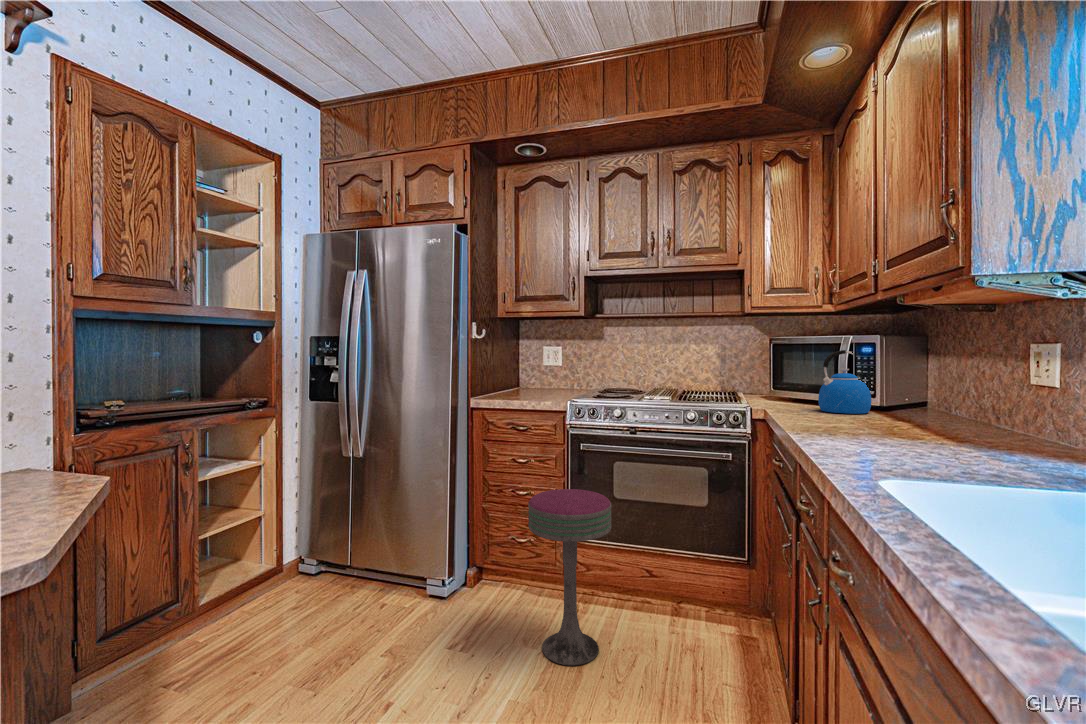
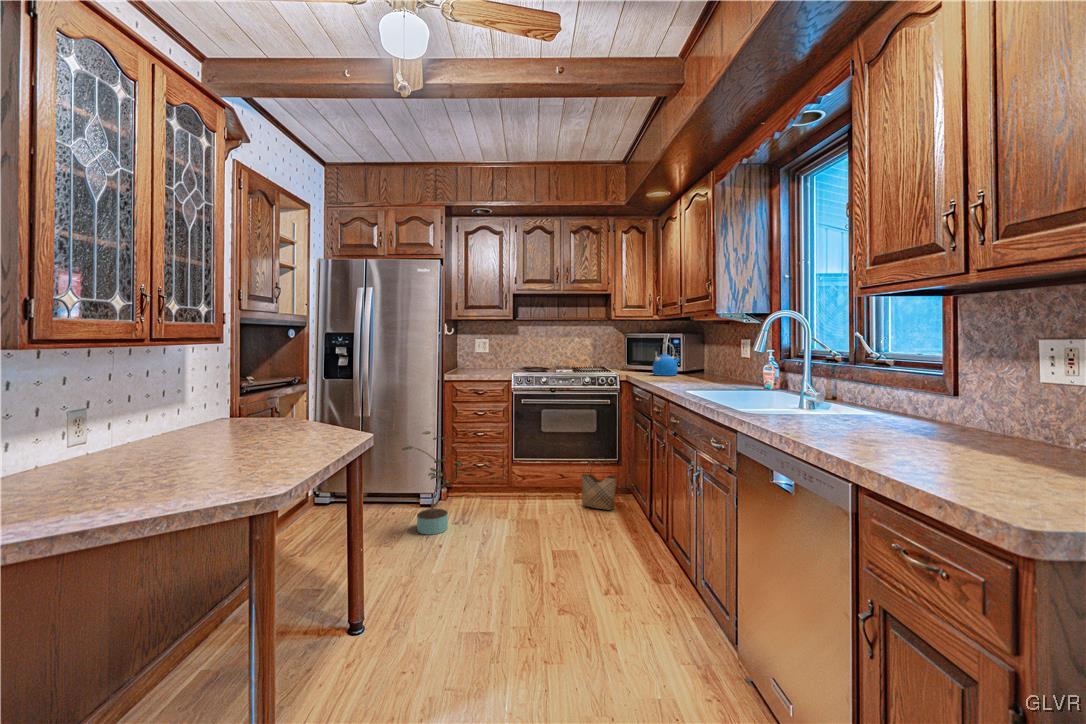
bar stool: present [528,489,612,666] -> none [503,426,551,522]
potted plant: none [360,490,453,665] -> present [403,431,462,535]
woven basket: none [672,555,739,662] -> present [581,457,617,510]

